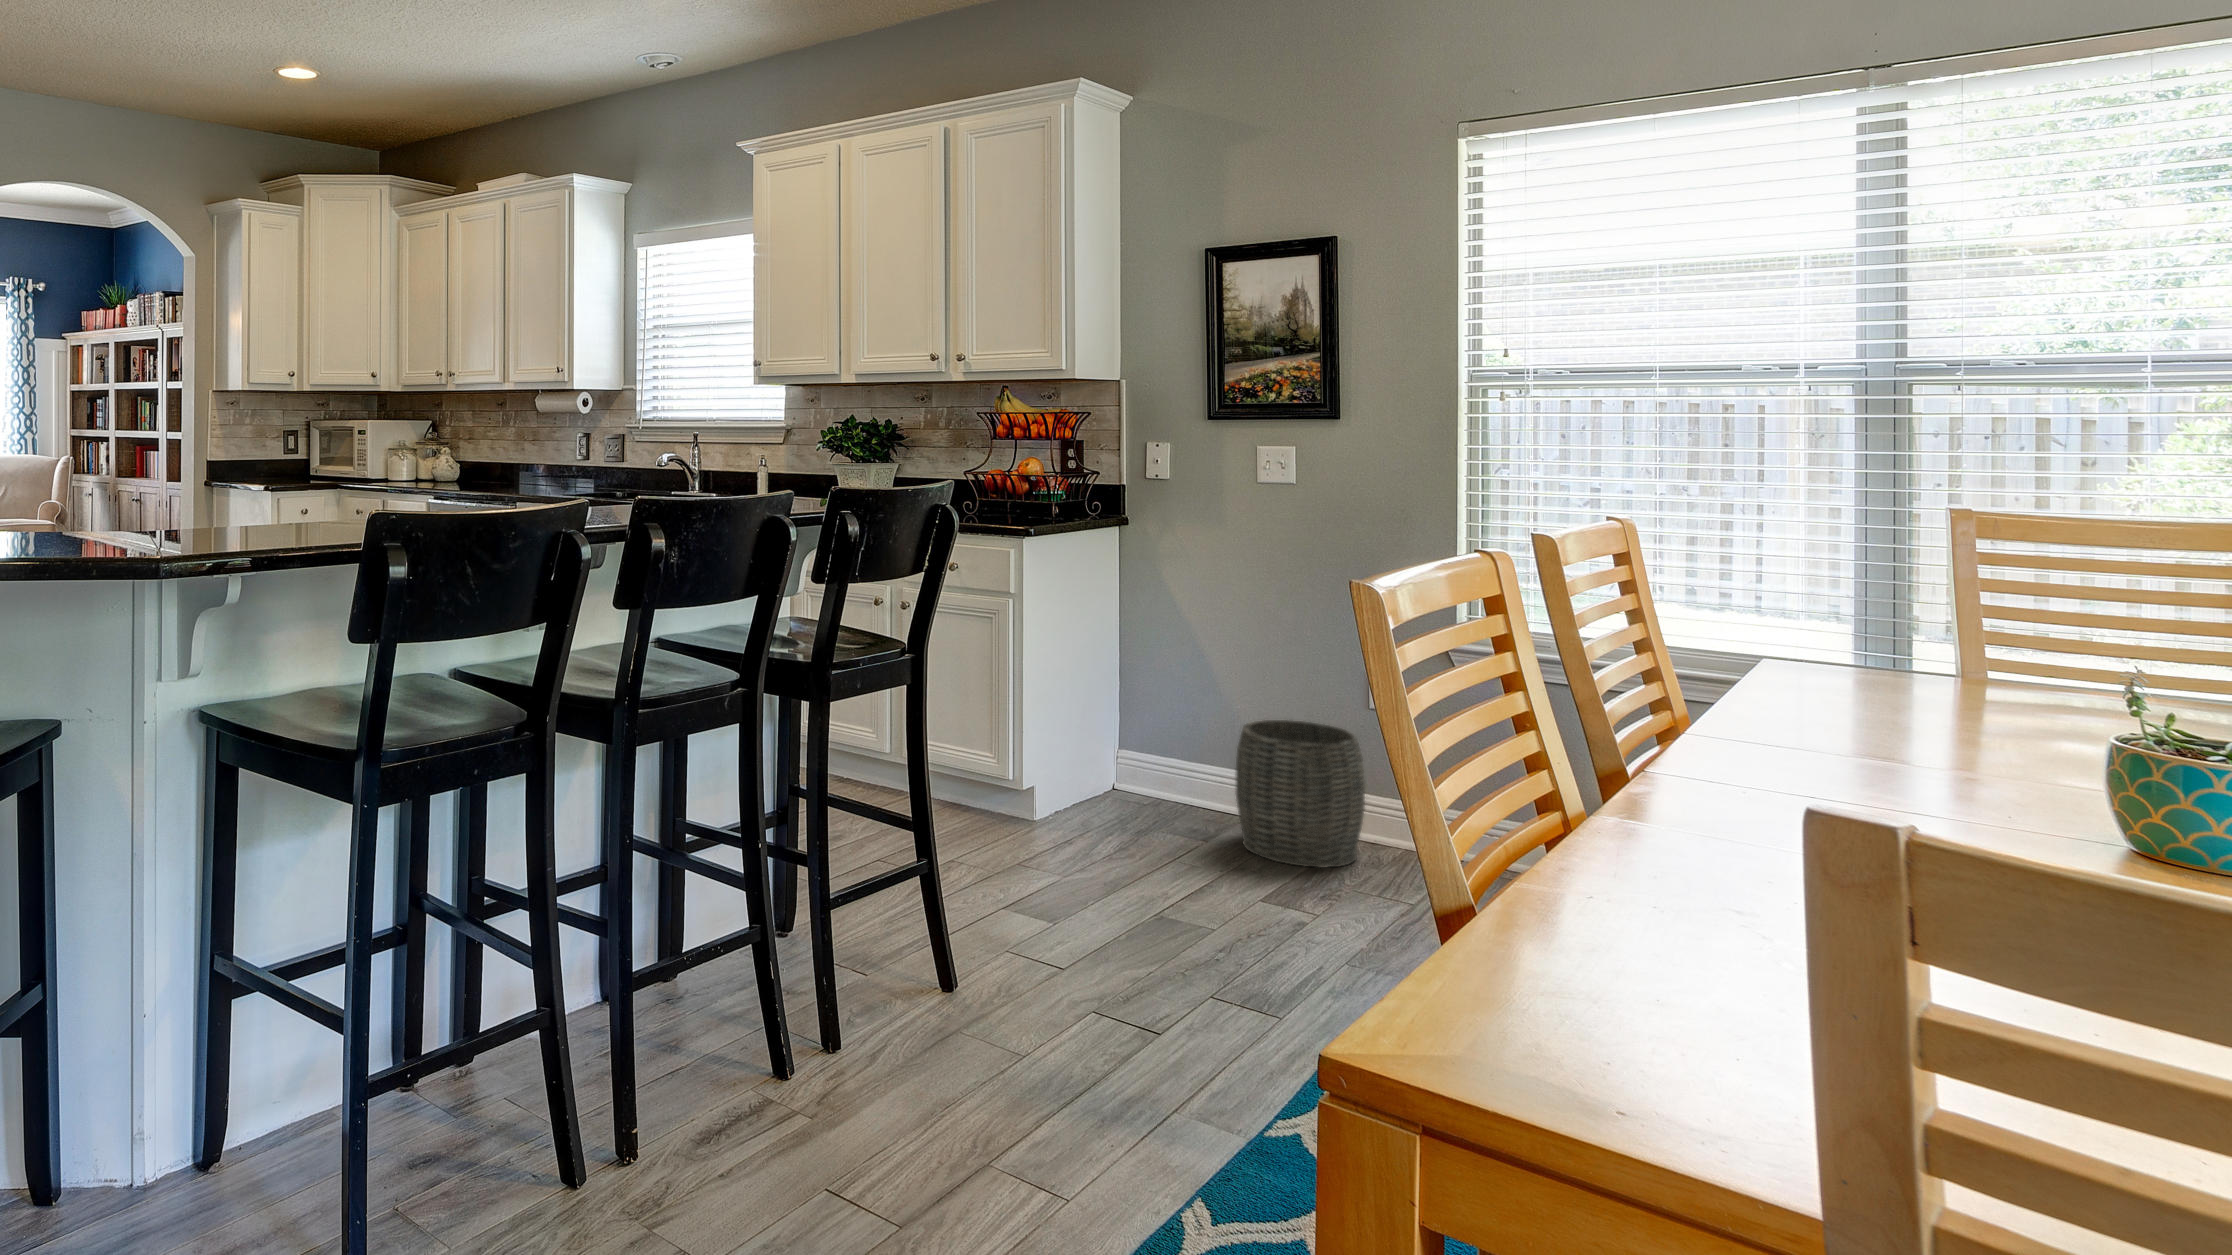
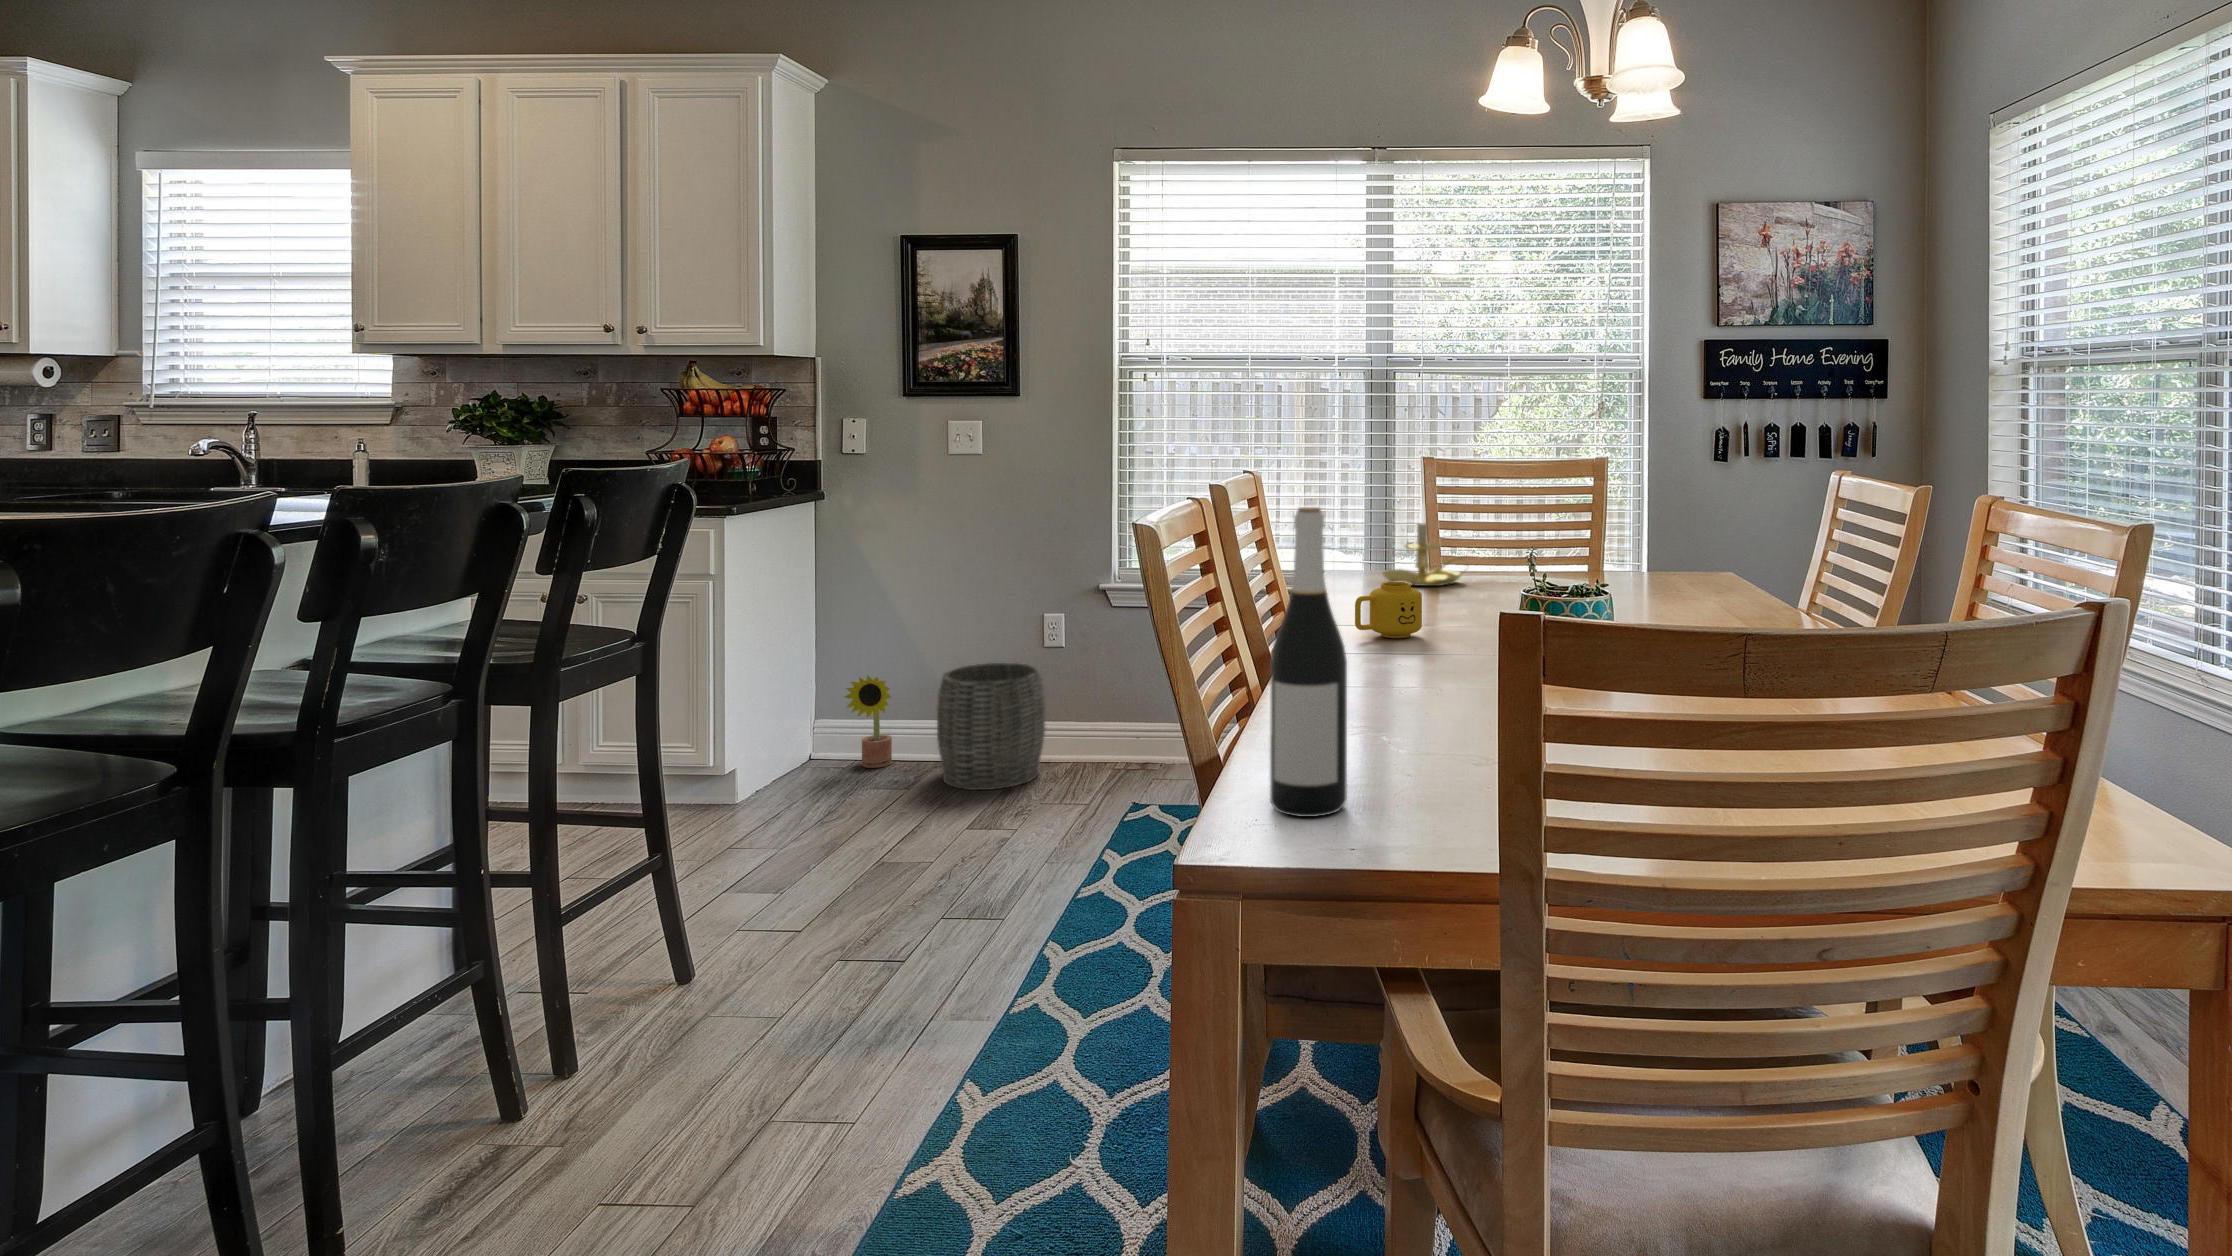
wine bottle: none [1500,564,1638,1040] -> present [1270,507,1347,817]
candle holder: none [1855,576,2050,710] -> present [1383,504,1468,586]
mug: none [1766,693,1901,782] -> present [1355,582,1422,638]
decorative plant: none [1140,713,1191,814] -> present [845,675,892,768]

